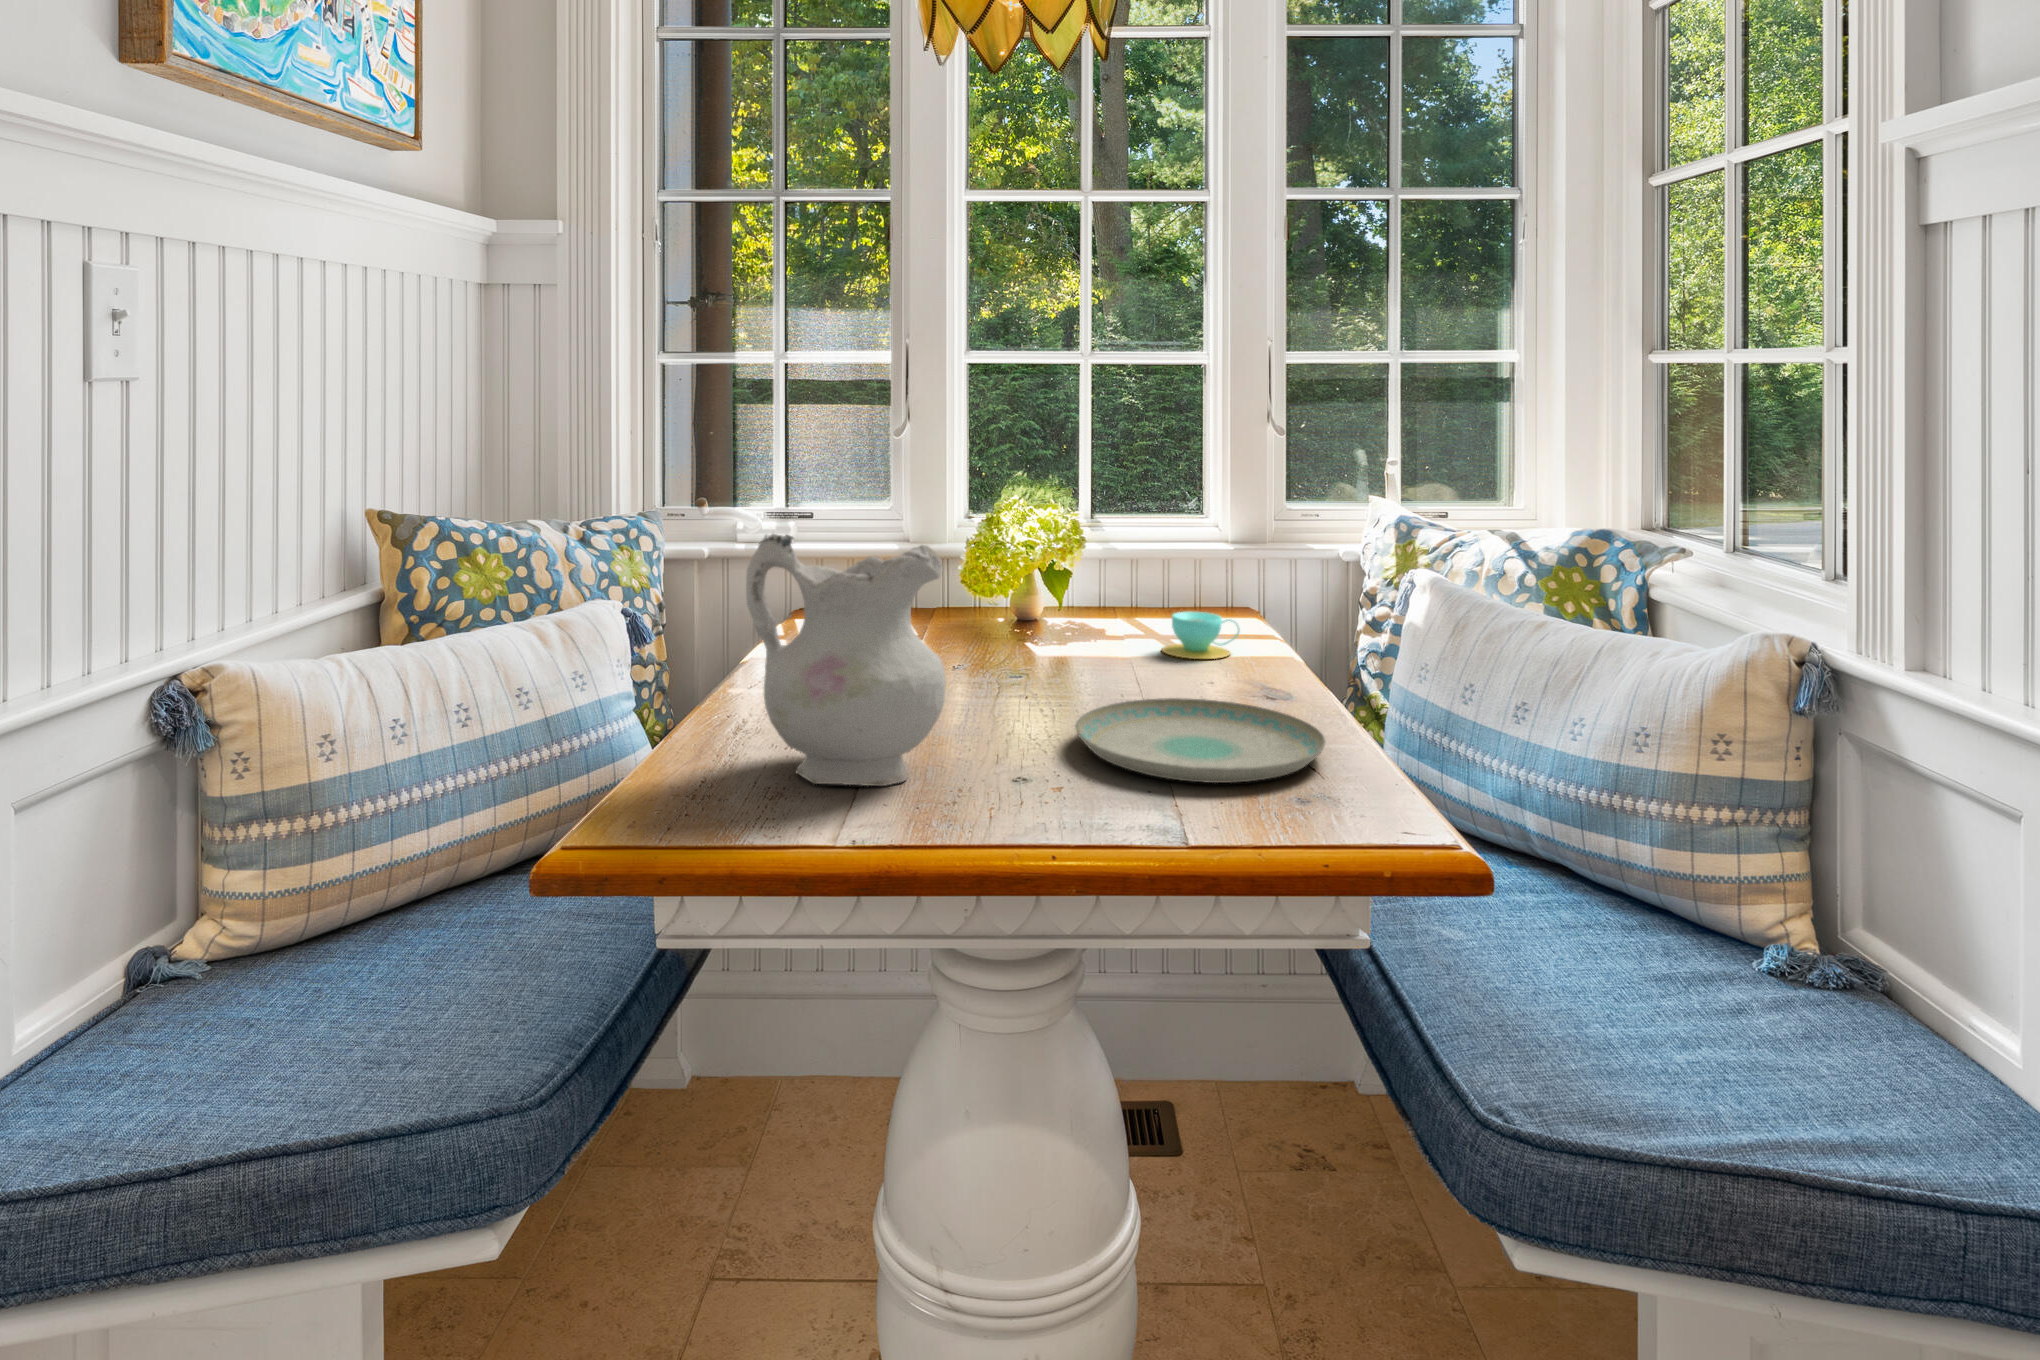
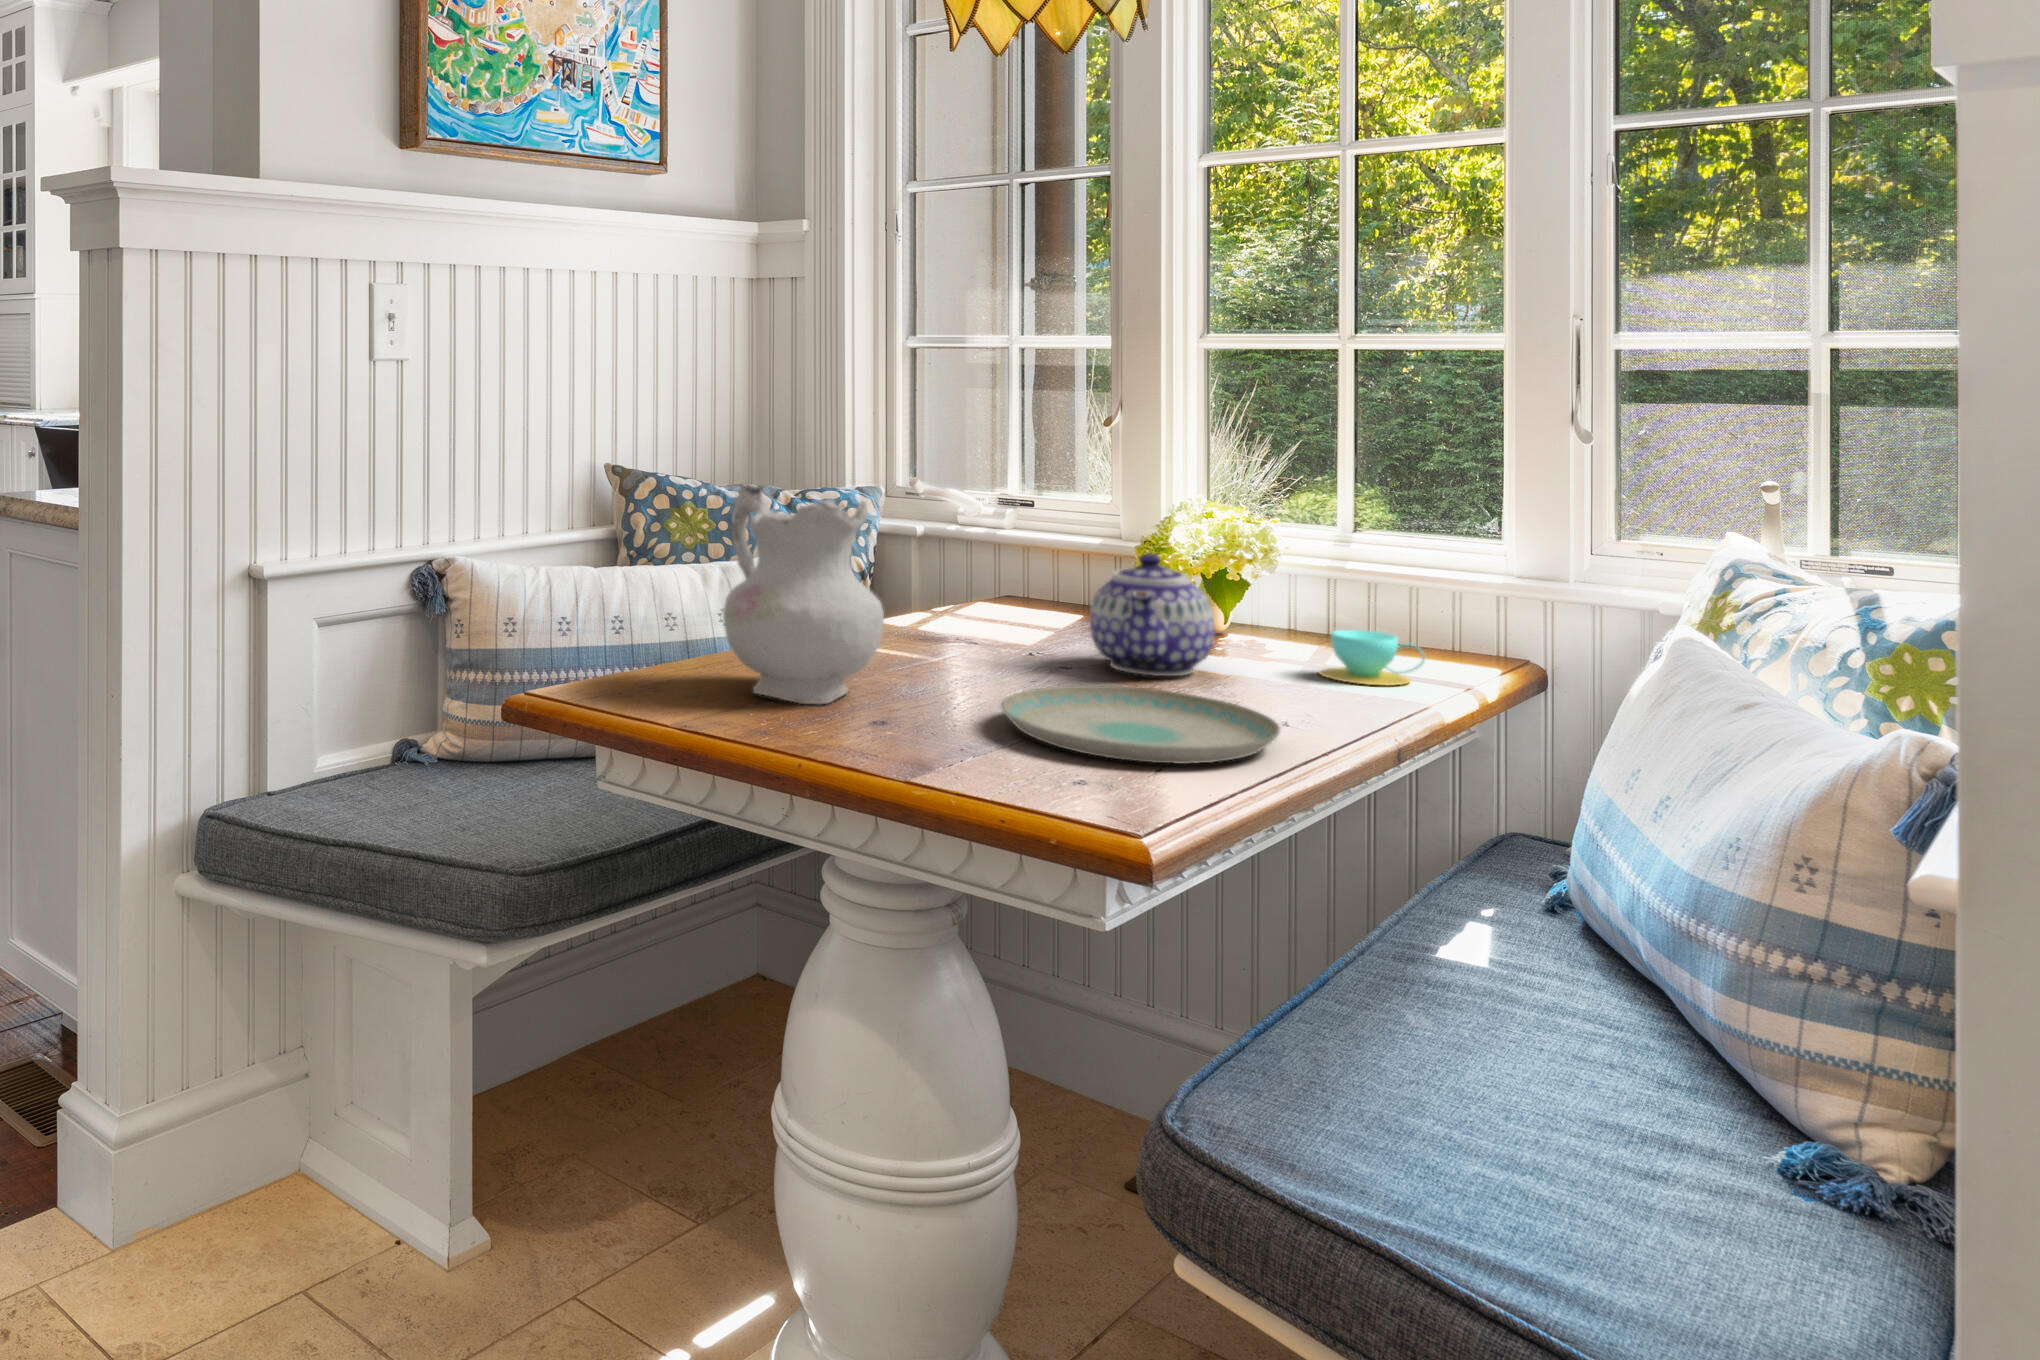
teapot: none [1006,565,1115,680] -> present [1090,553,1214,676]

